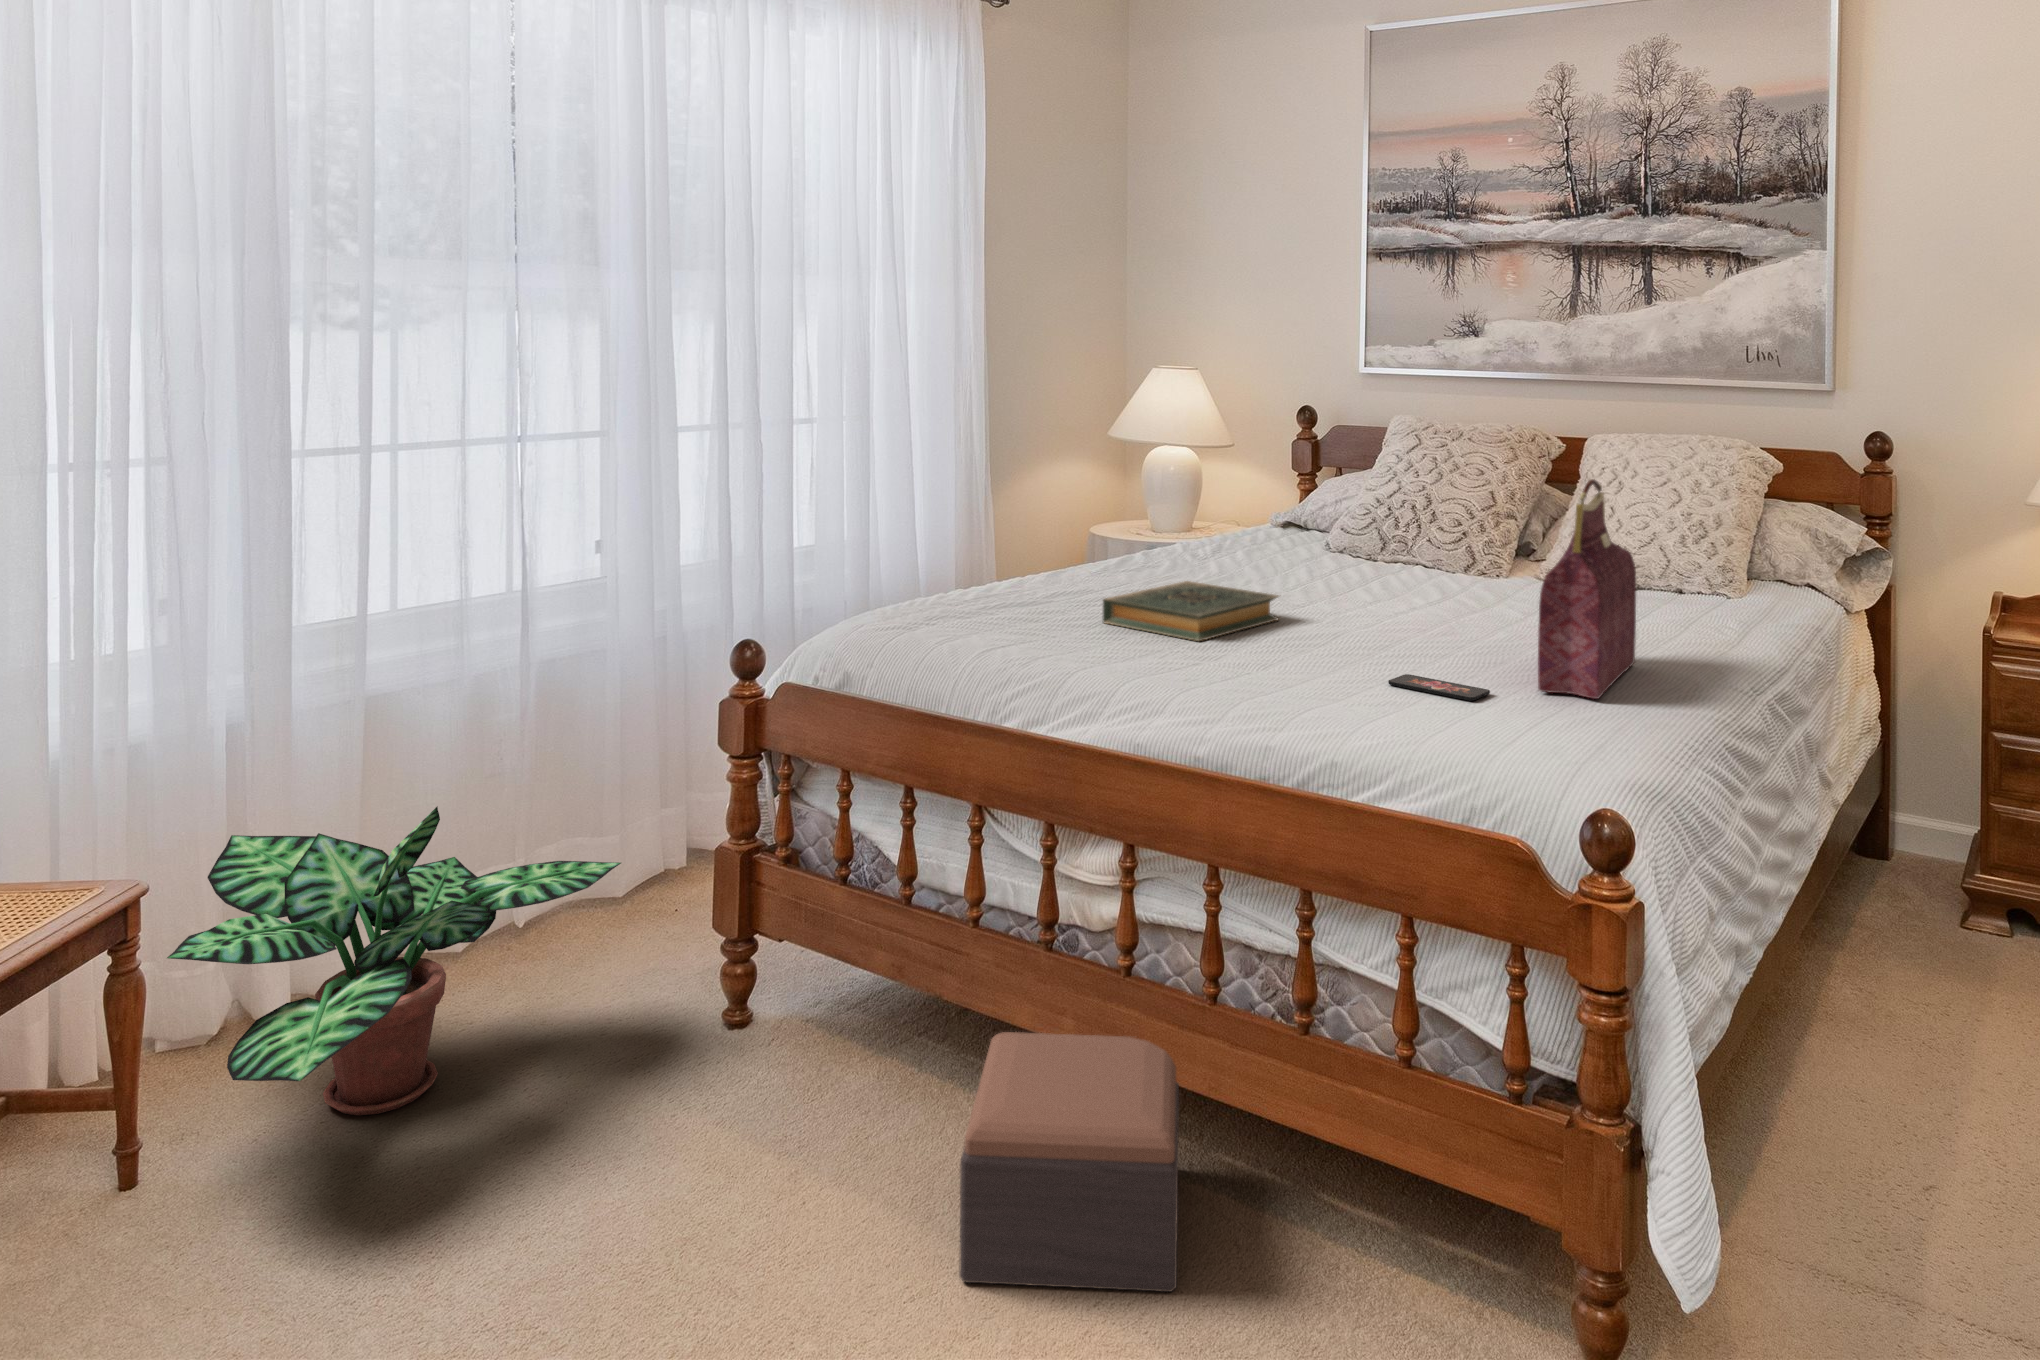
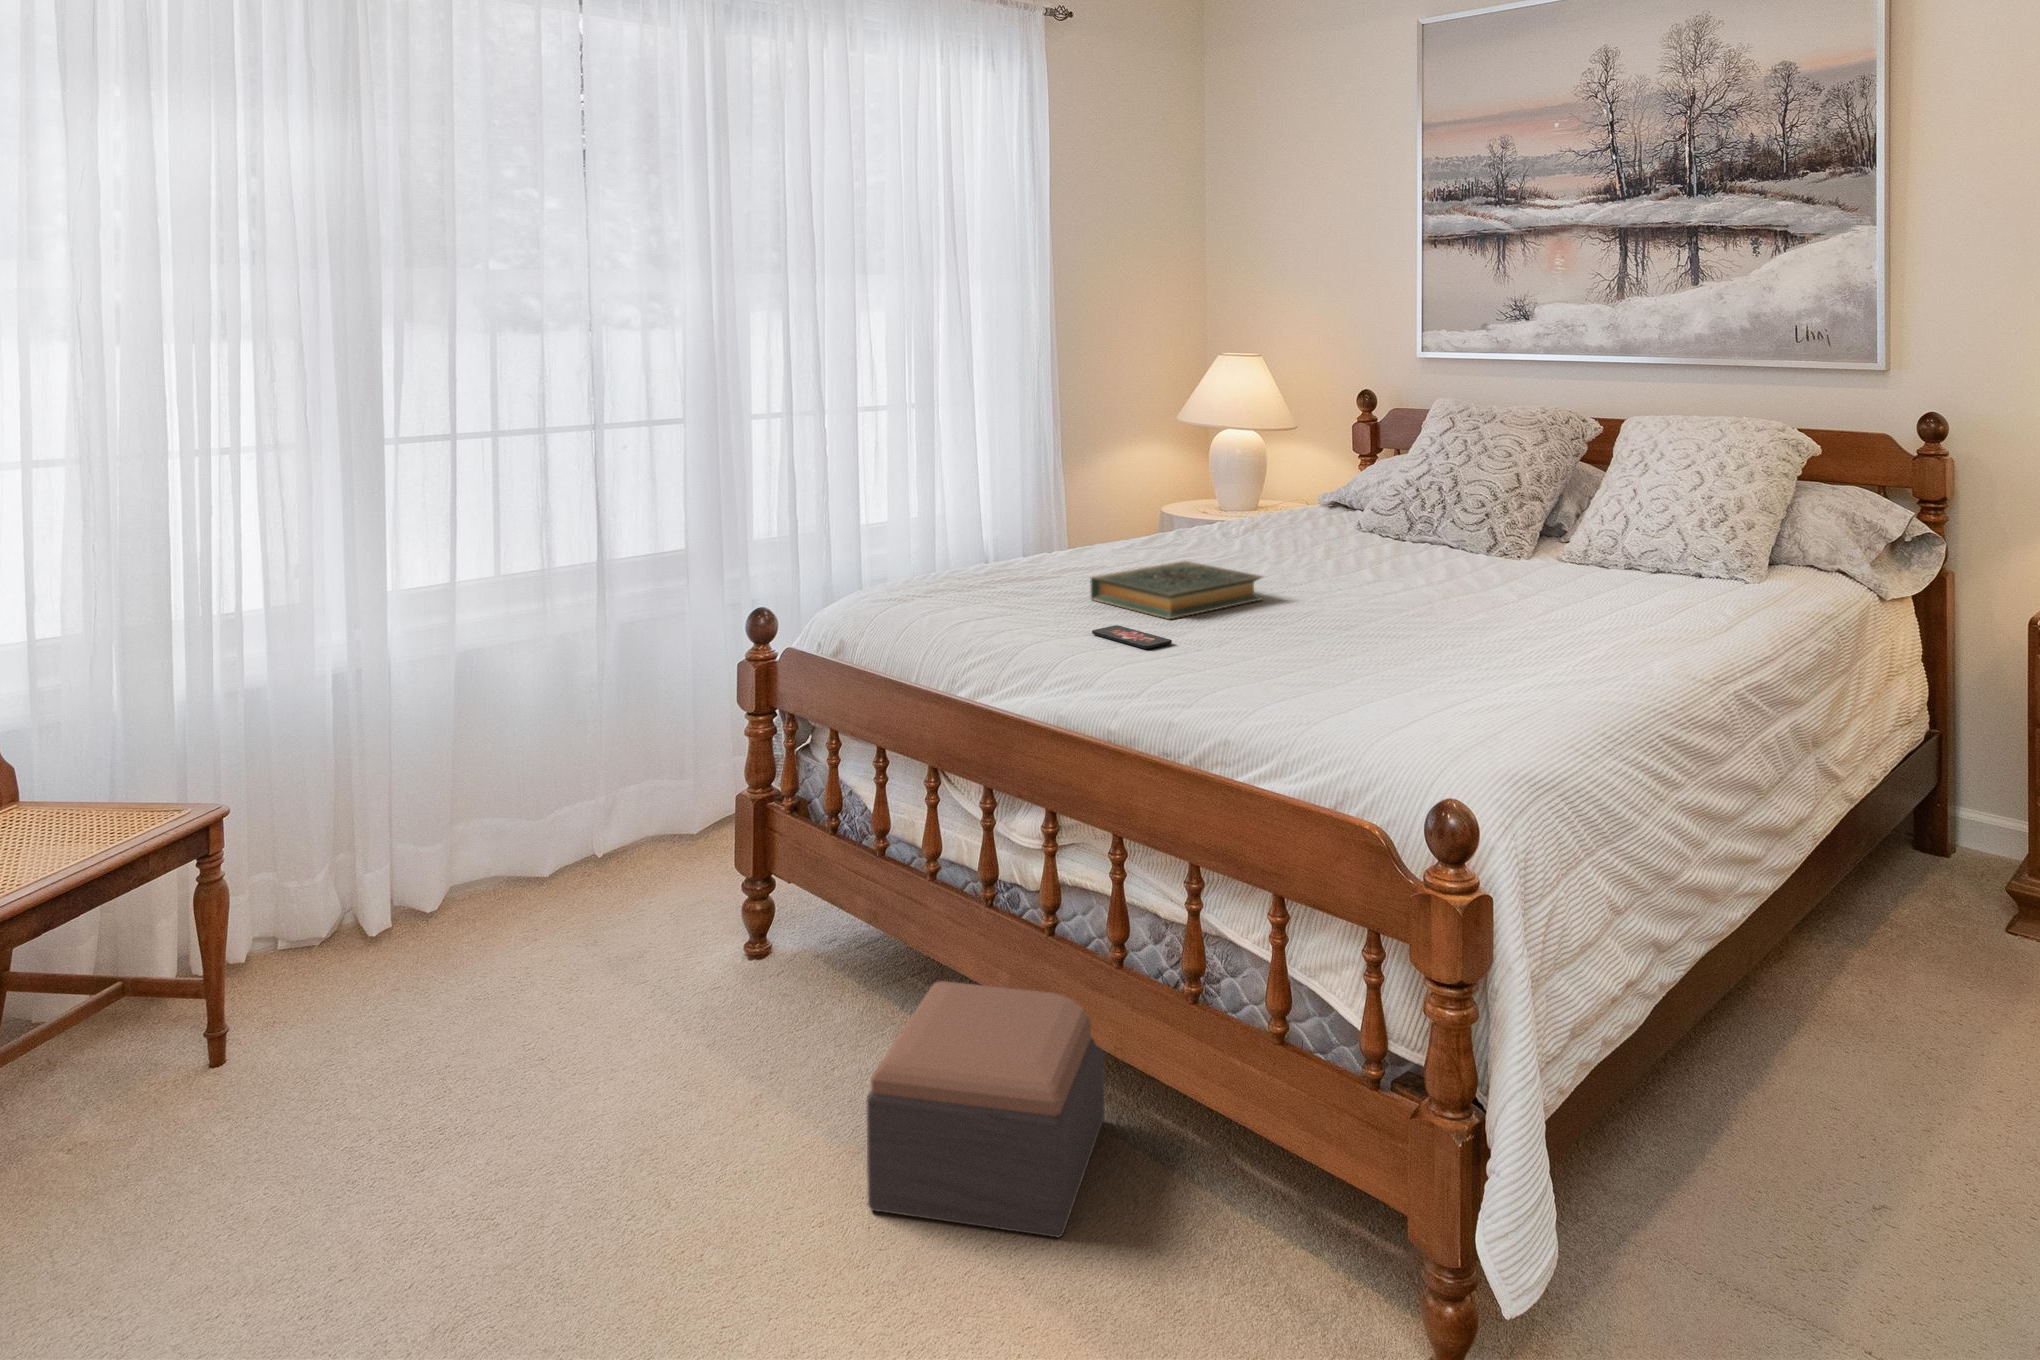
handbag: present [1538,479,1636,699] -> none [1471,465,1596,686]
smartphone: present [1388,674,1490,701] -> present [1092,625,1172,649]
potted plant: present [167,807,621,1115] -> none [241,751,652,1018]

